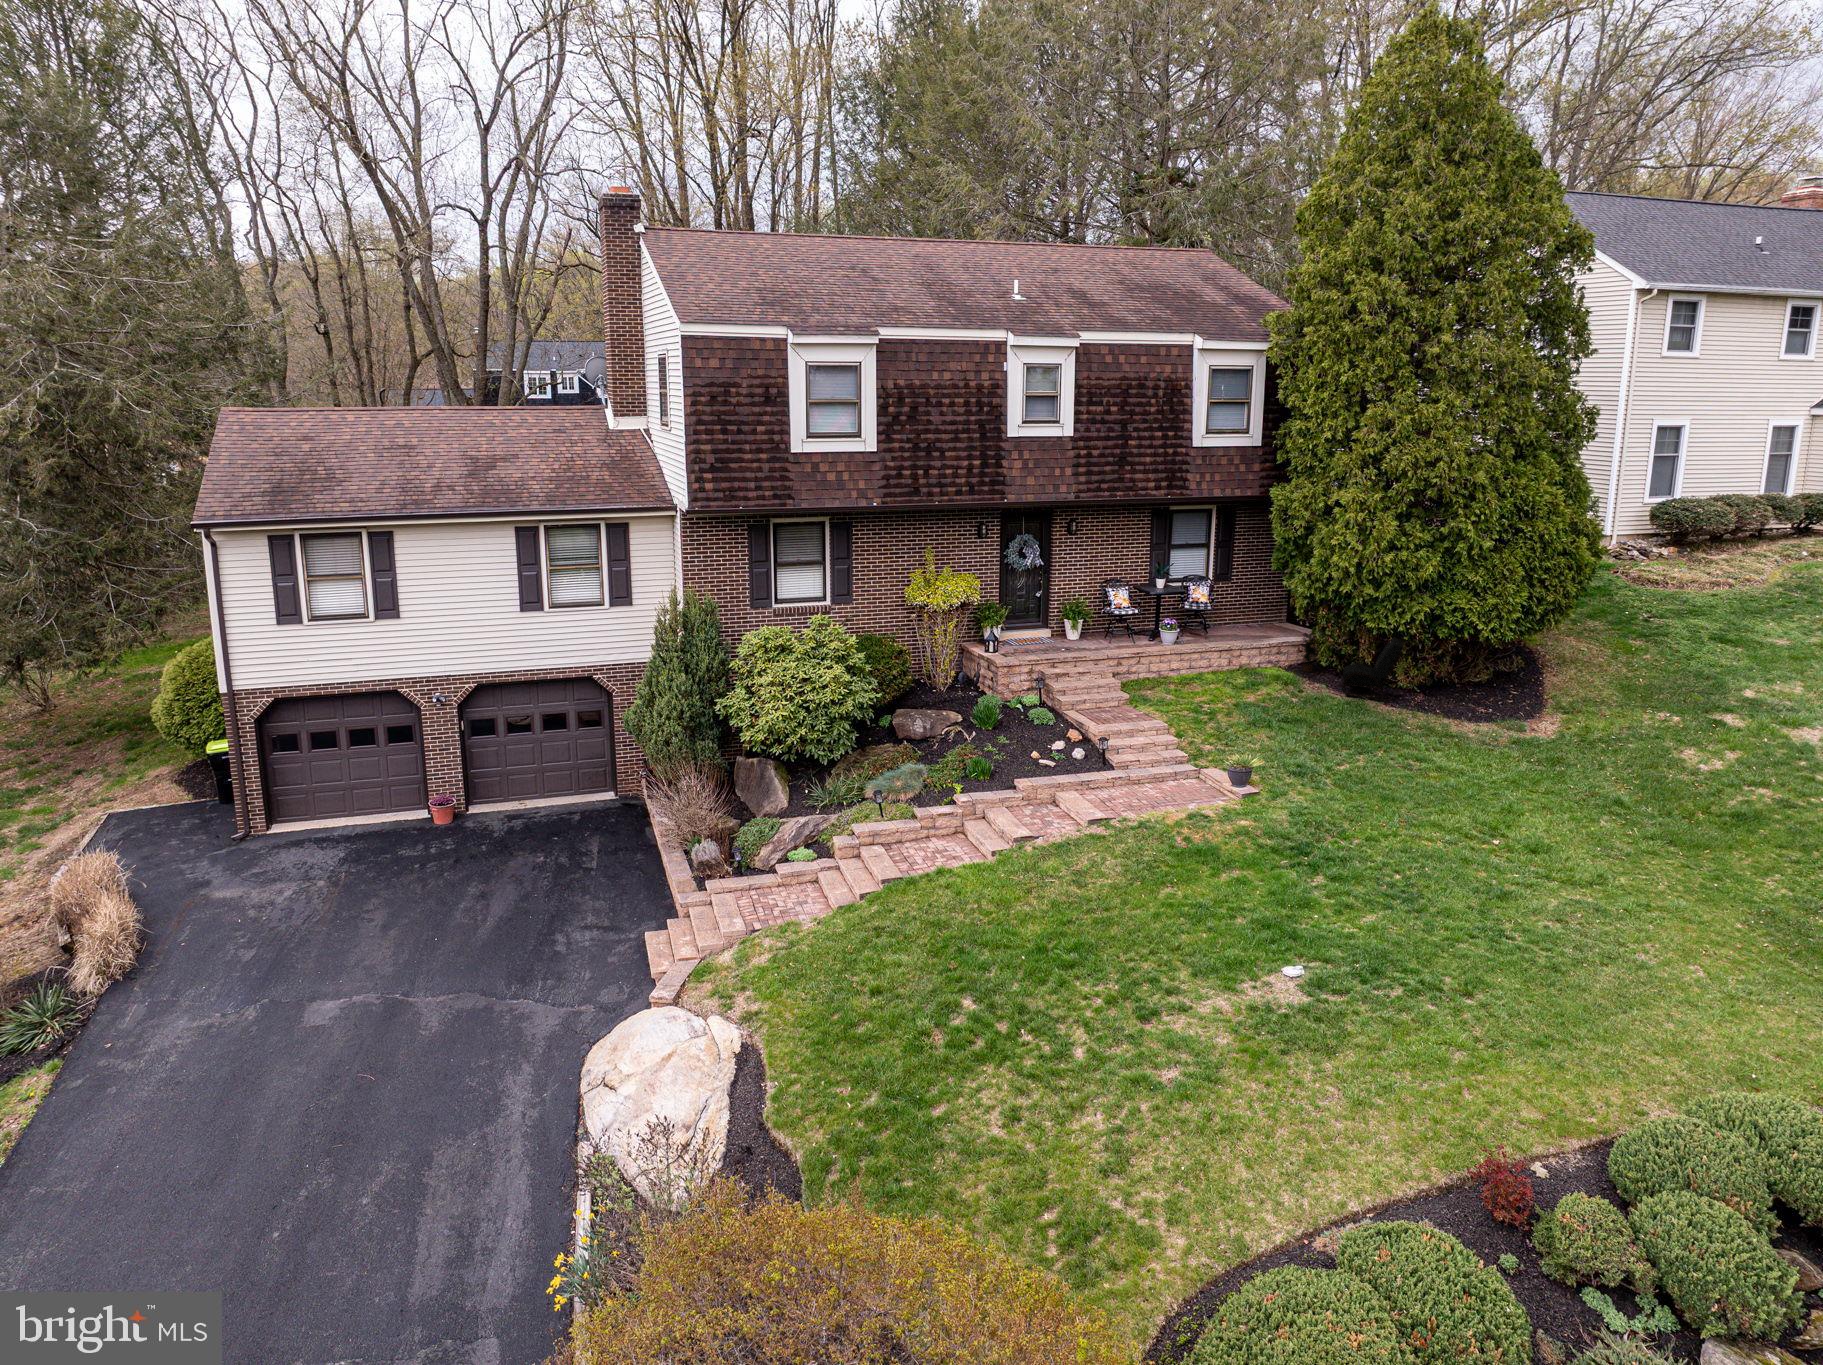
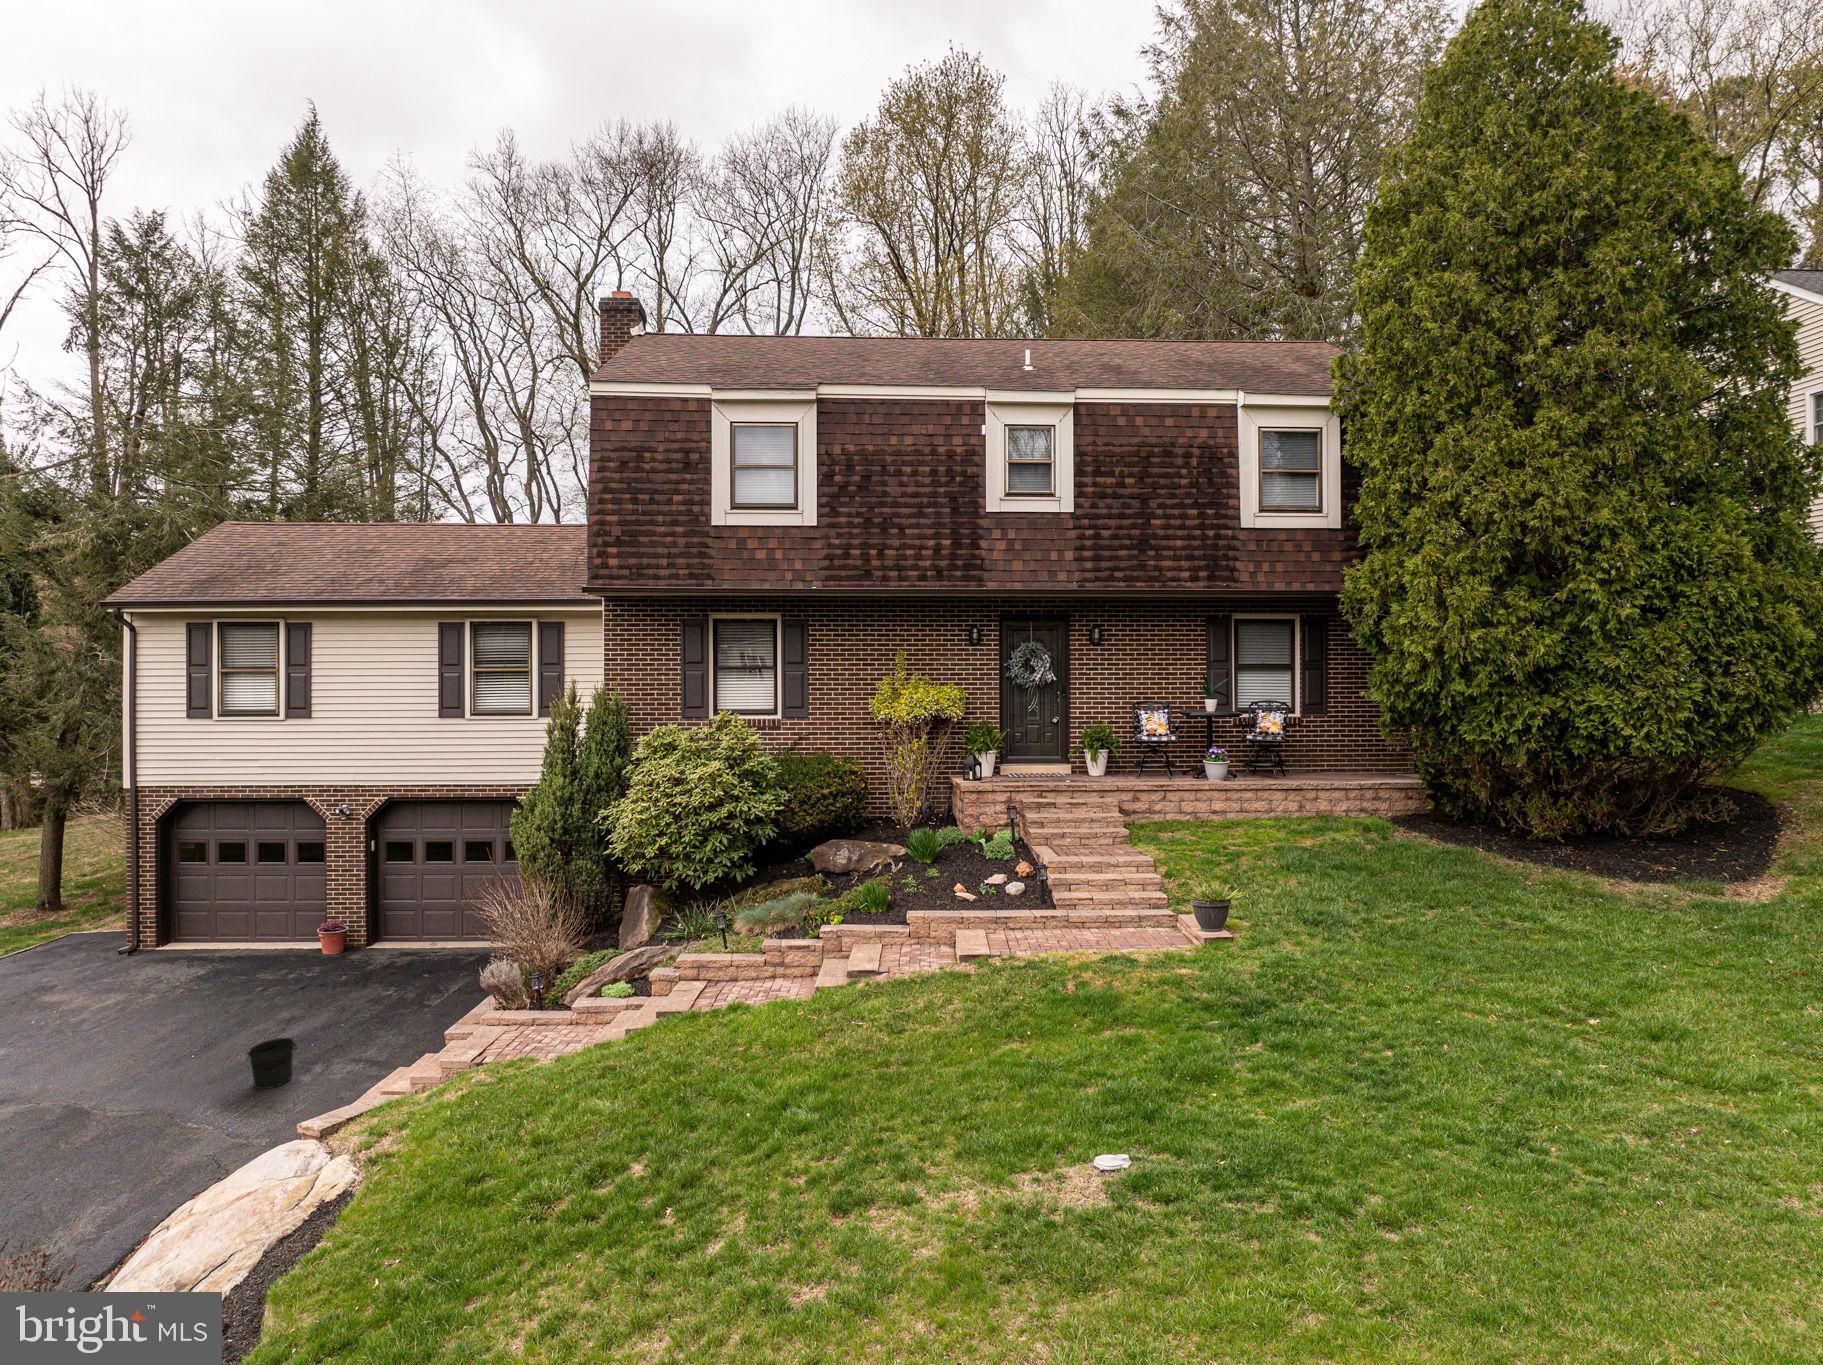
lounge chair: present [1343,638,1404,699] -> none [1498,758,1609,860]
bucket: none [572,875,601,908] -> present [246,1037,297,1089]

